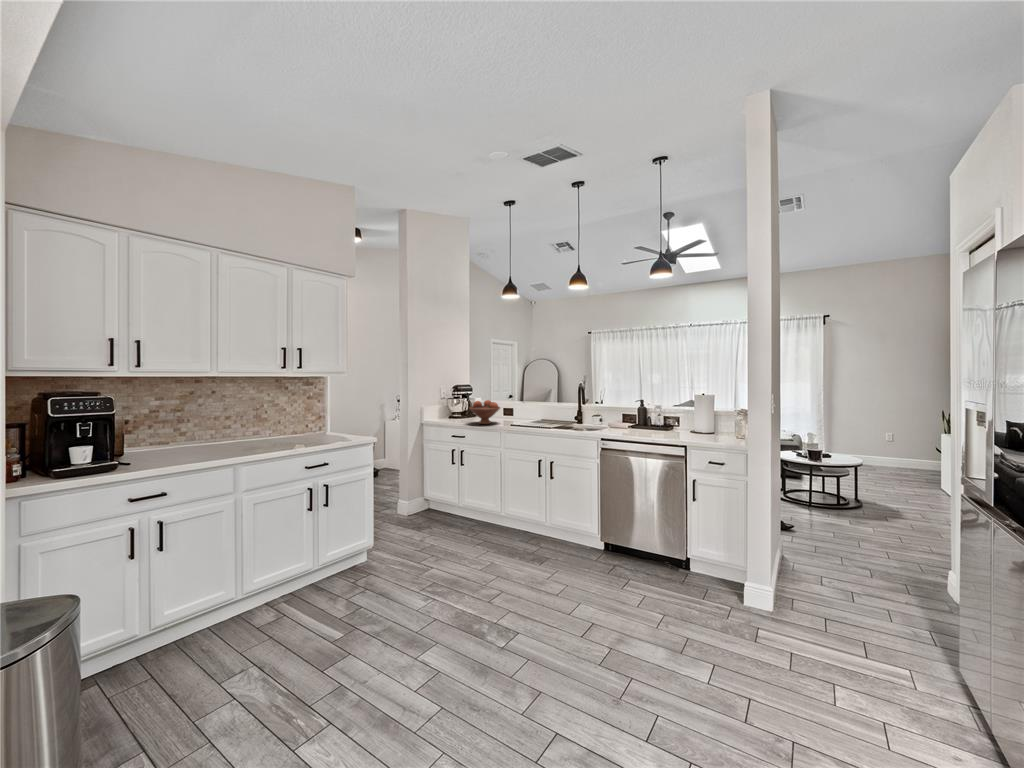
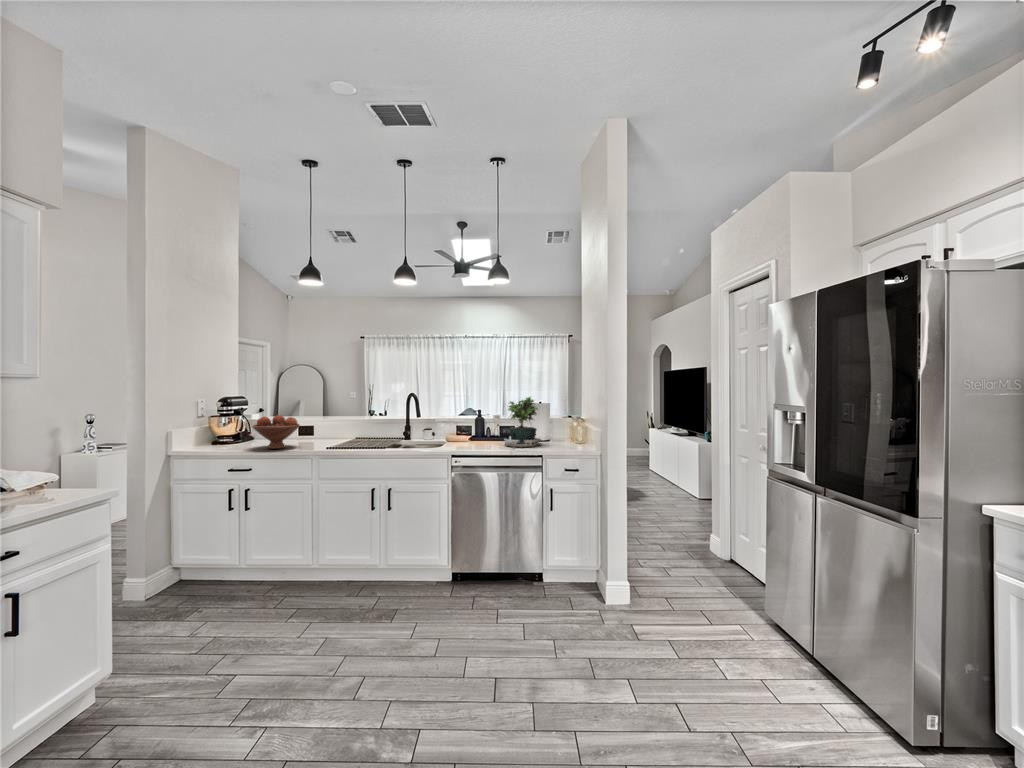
potted plant: none [651,391,685,437] -> present [504,397,541,447]

